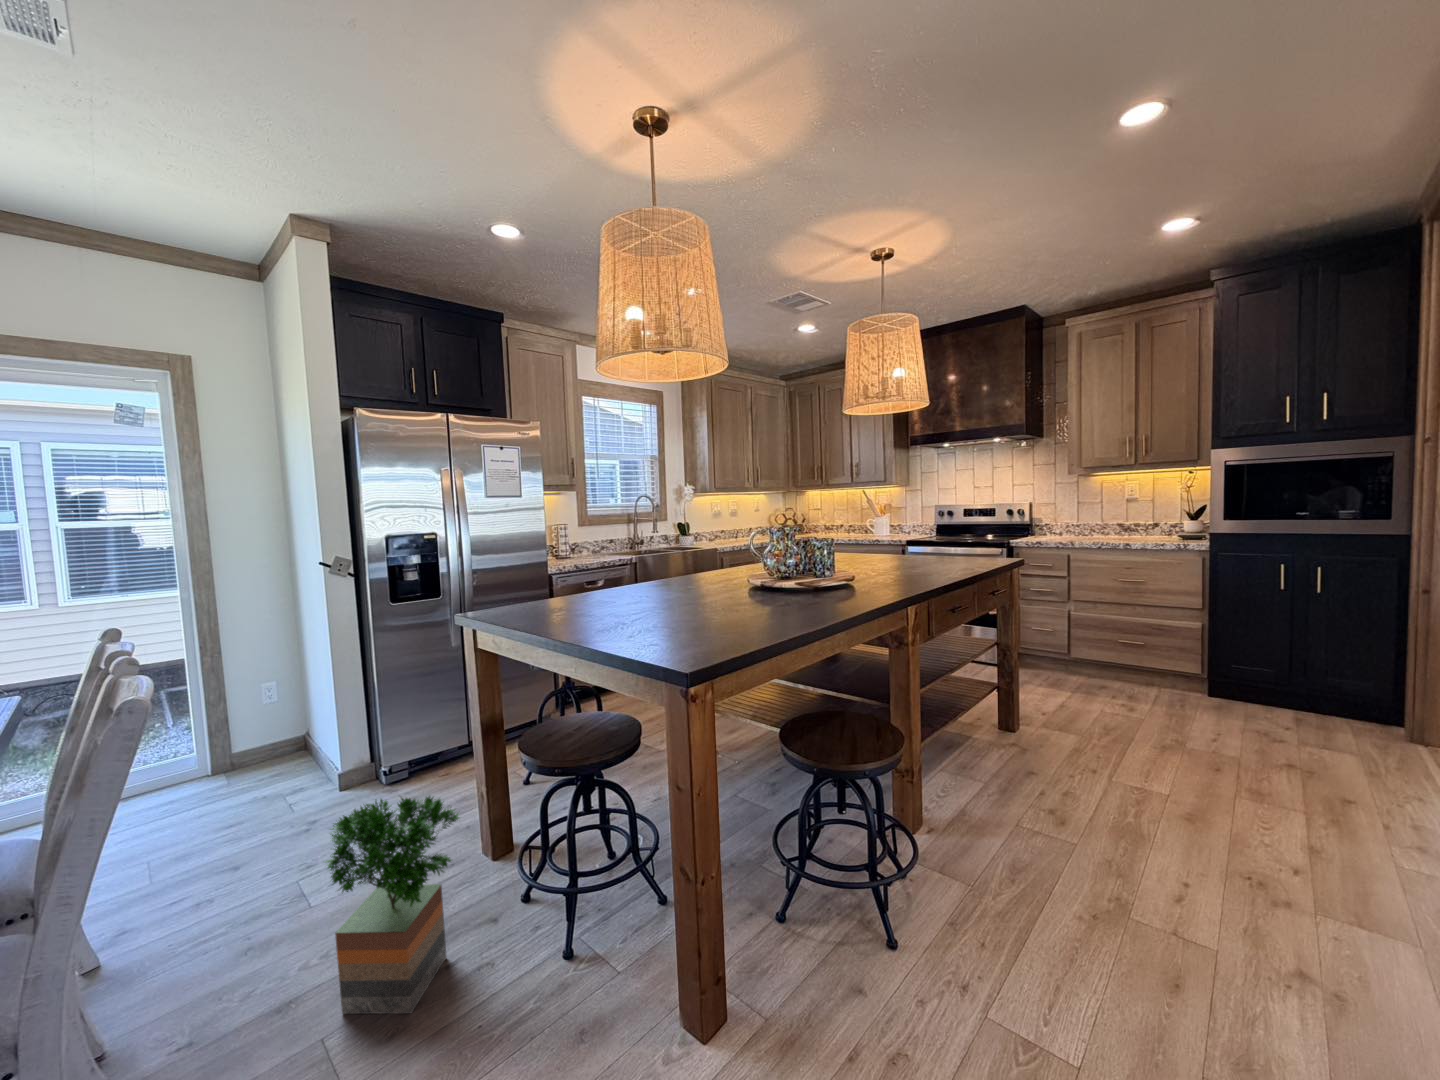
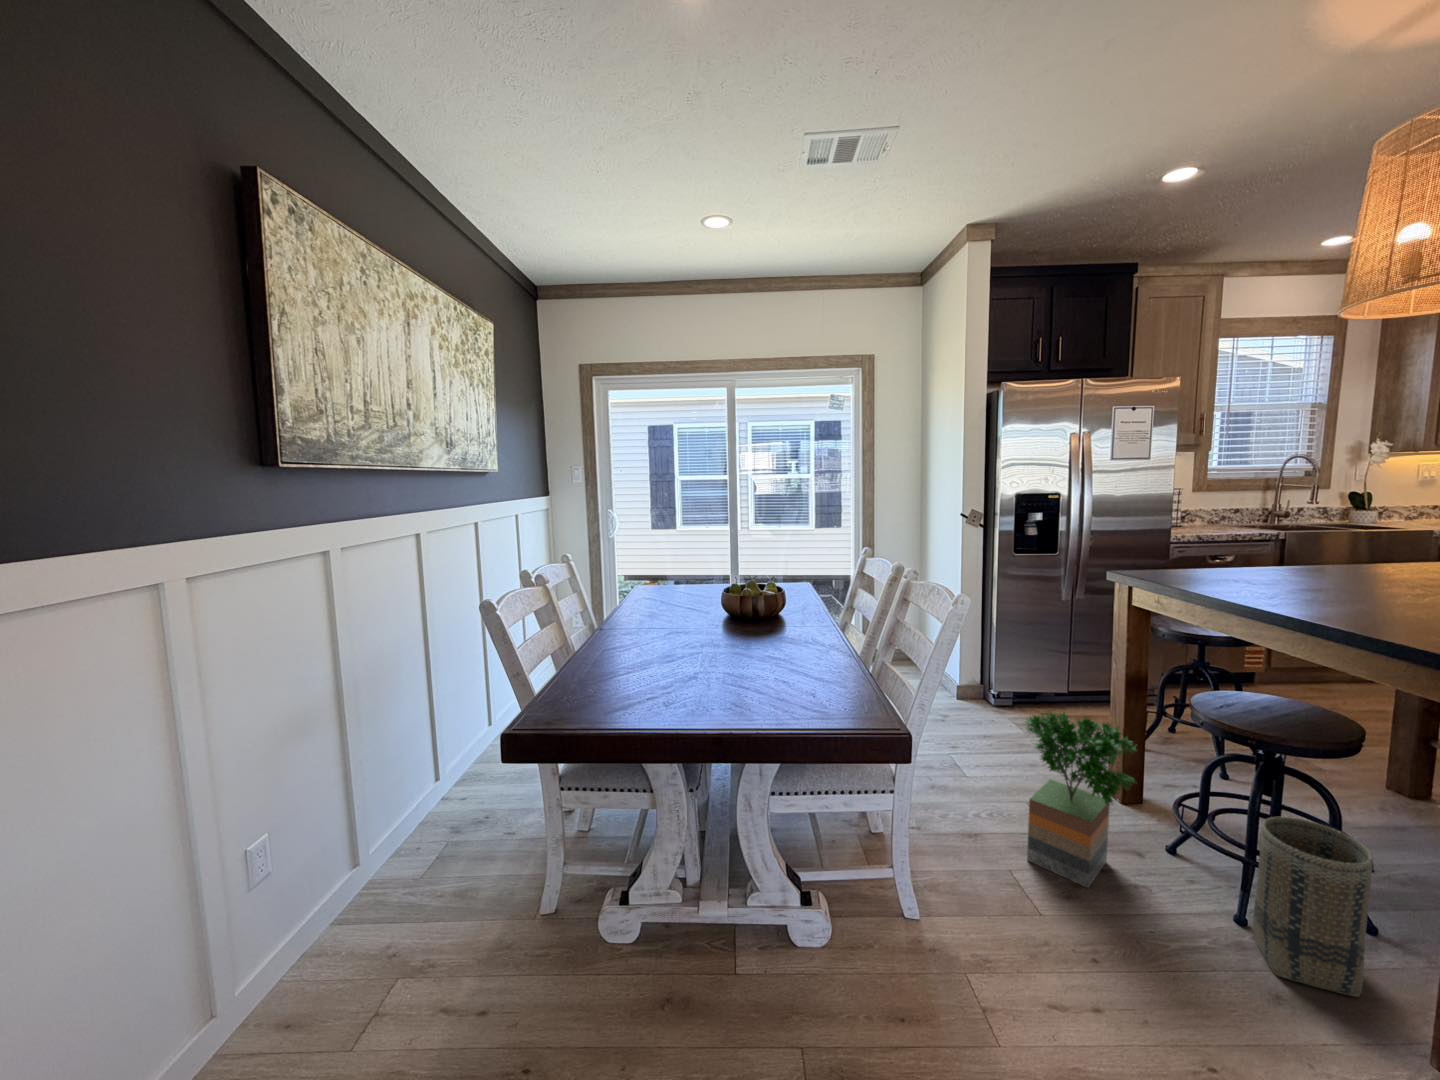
basket: none [556,835,637,1013] -> present [1253,817,1373,997]

